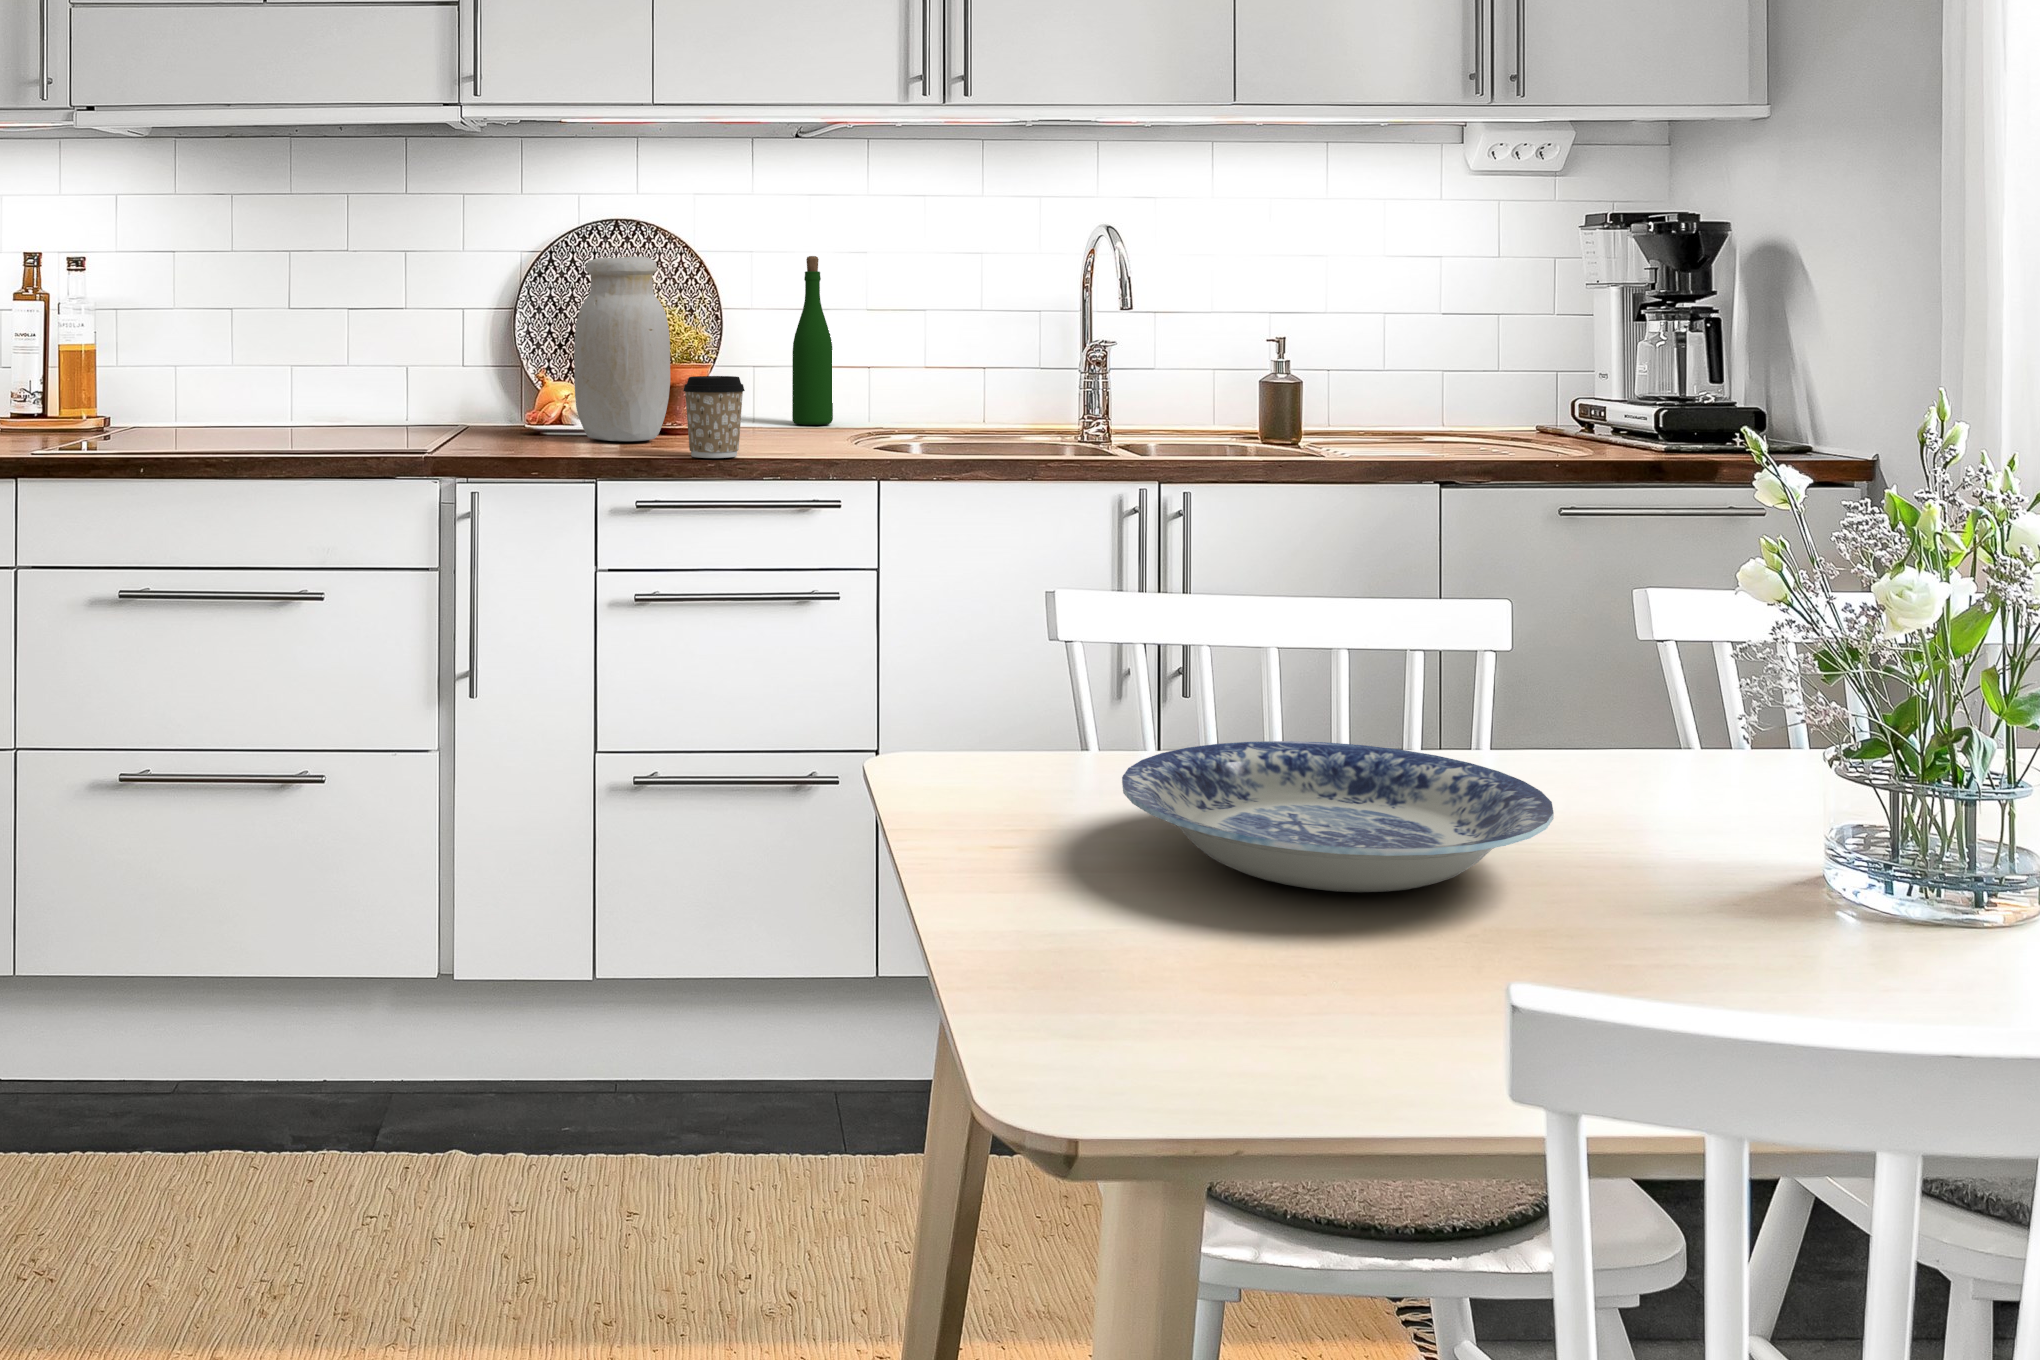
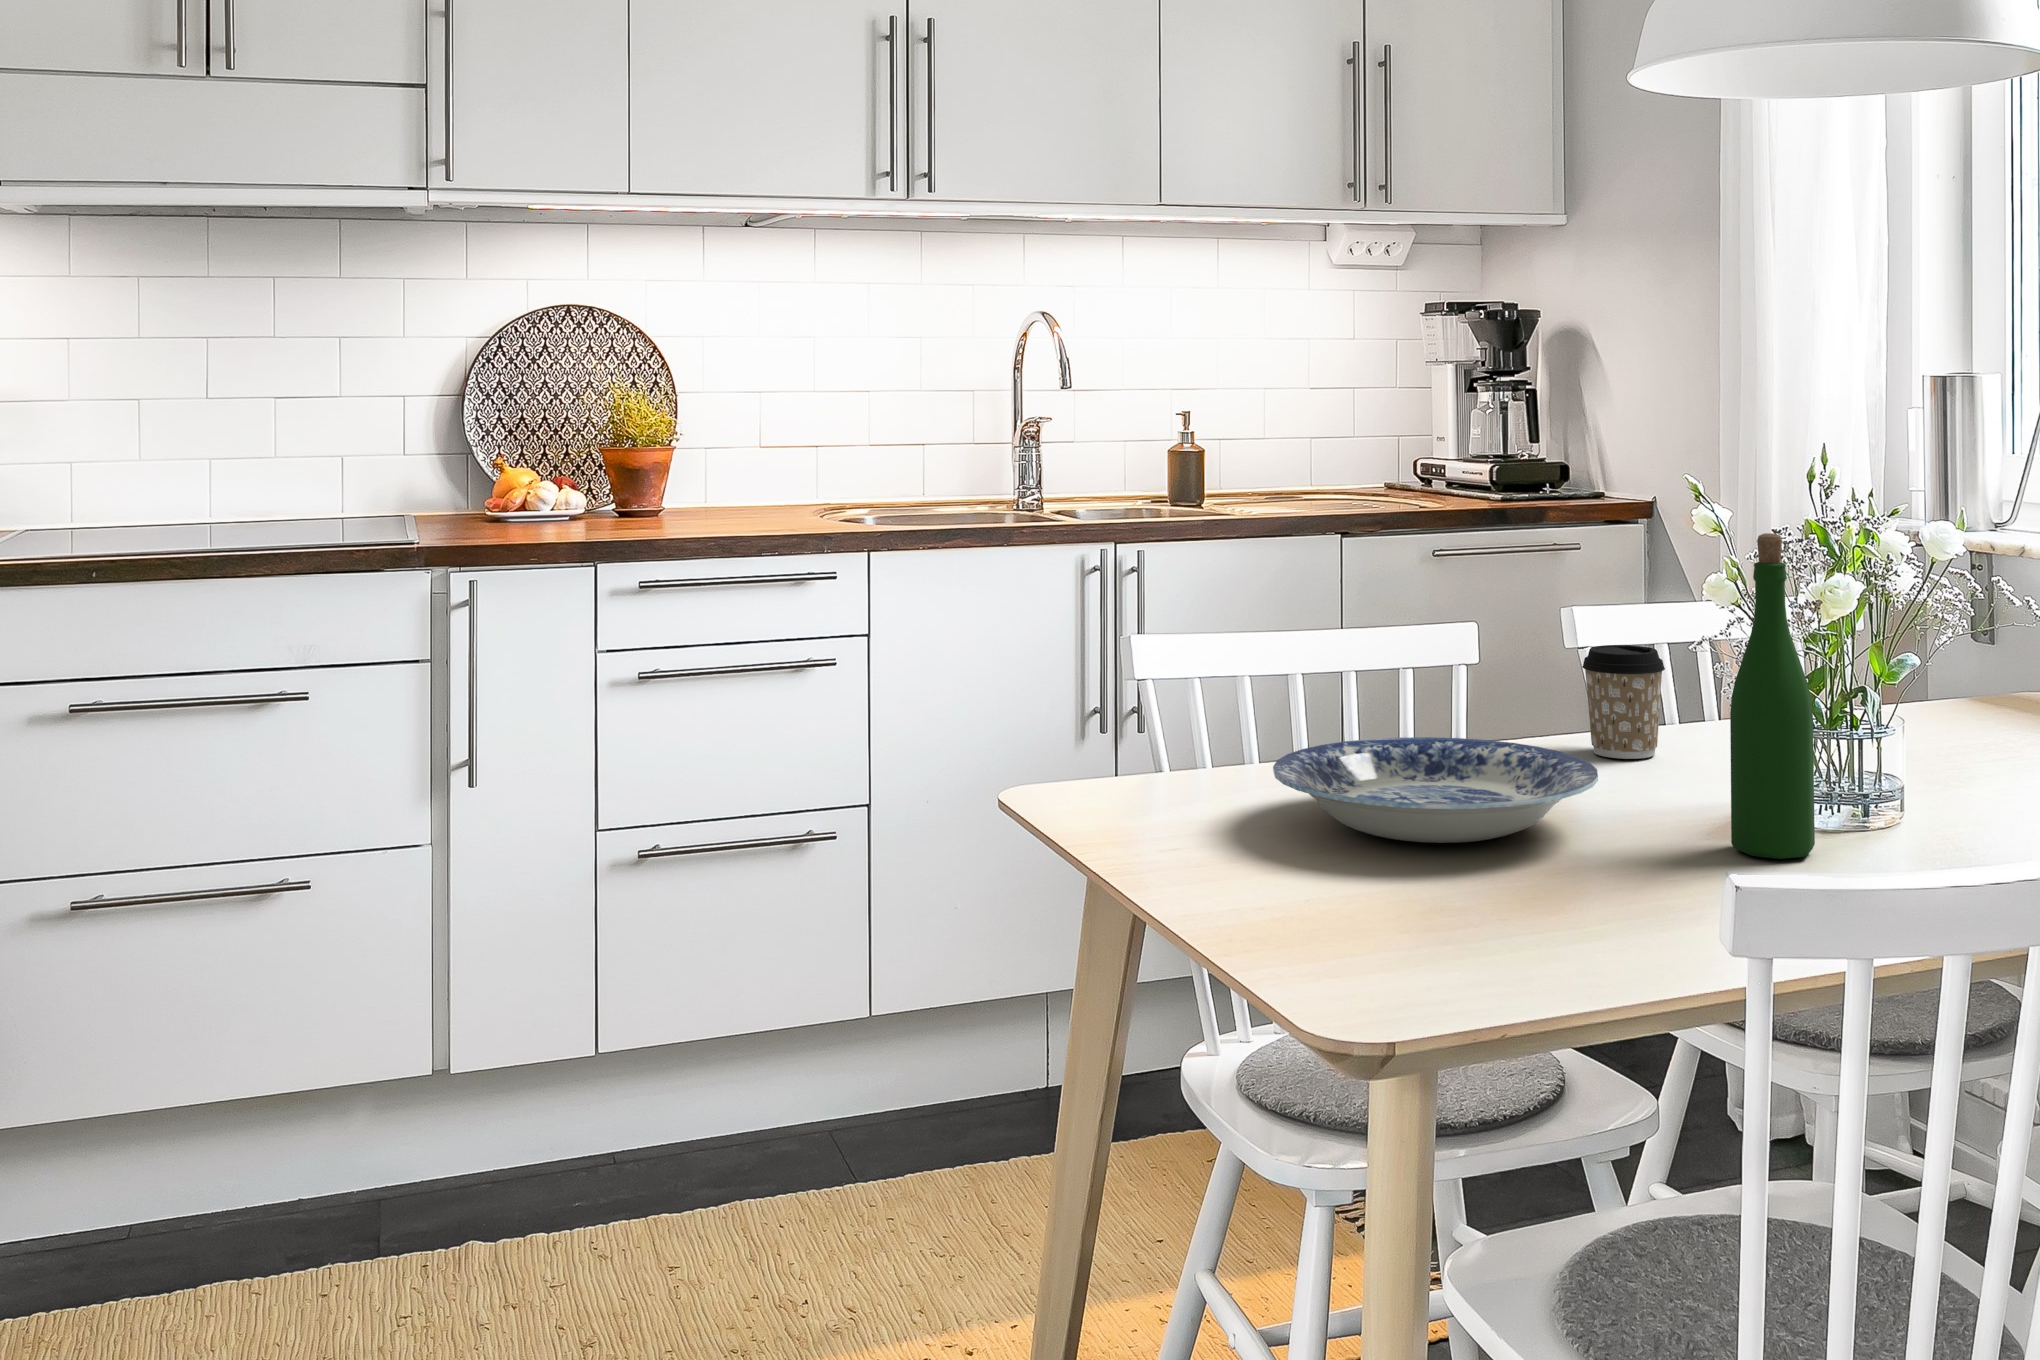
jar: present [574,256,670,441] -> none [546,343,645,524]
wine bottle: present [792,256,833,425] -> present [1730,533,1815,859]
coffee cup: present [683,376,745,458] -> present [1582,645,1665,759]

